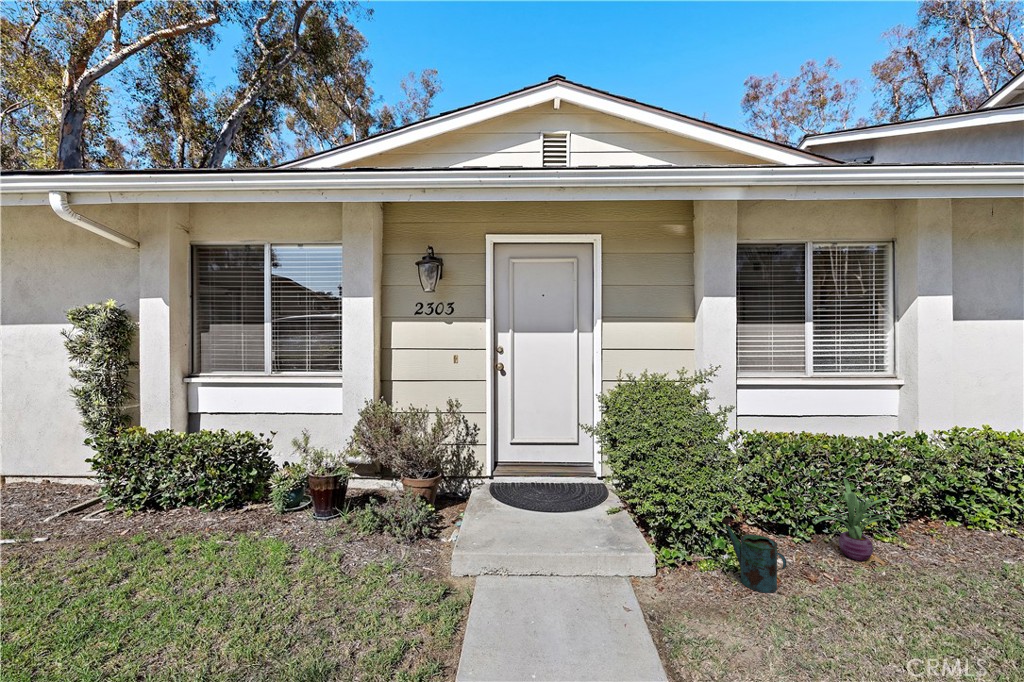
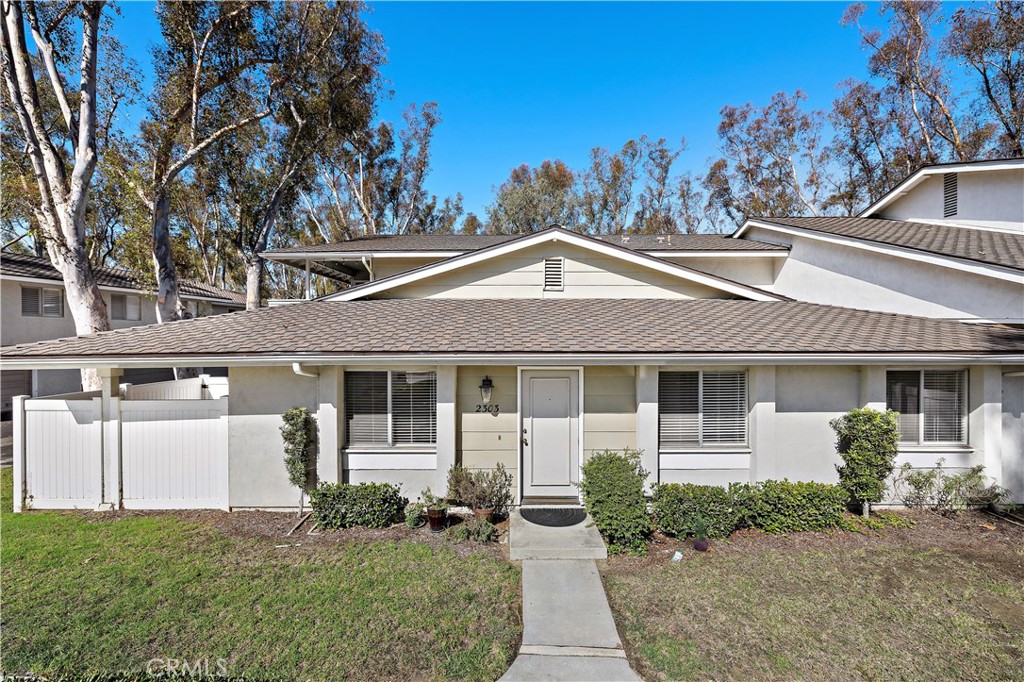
watering can: present [721,518,787,593] -> none [636,532,659,566]

